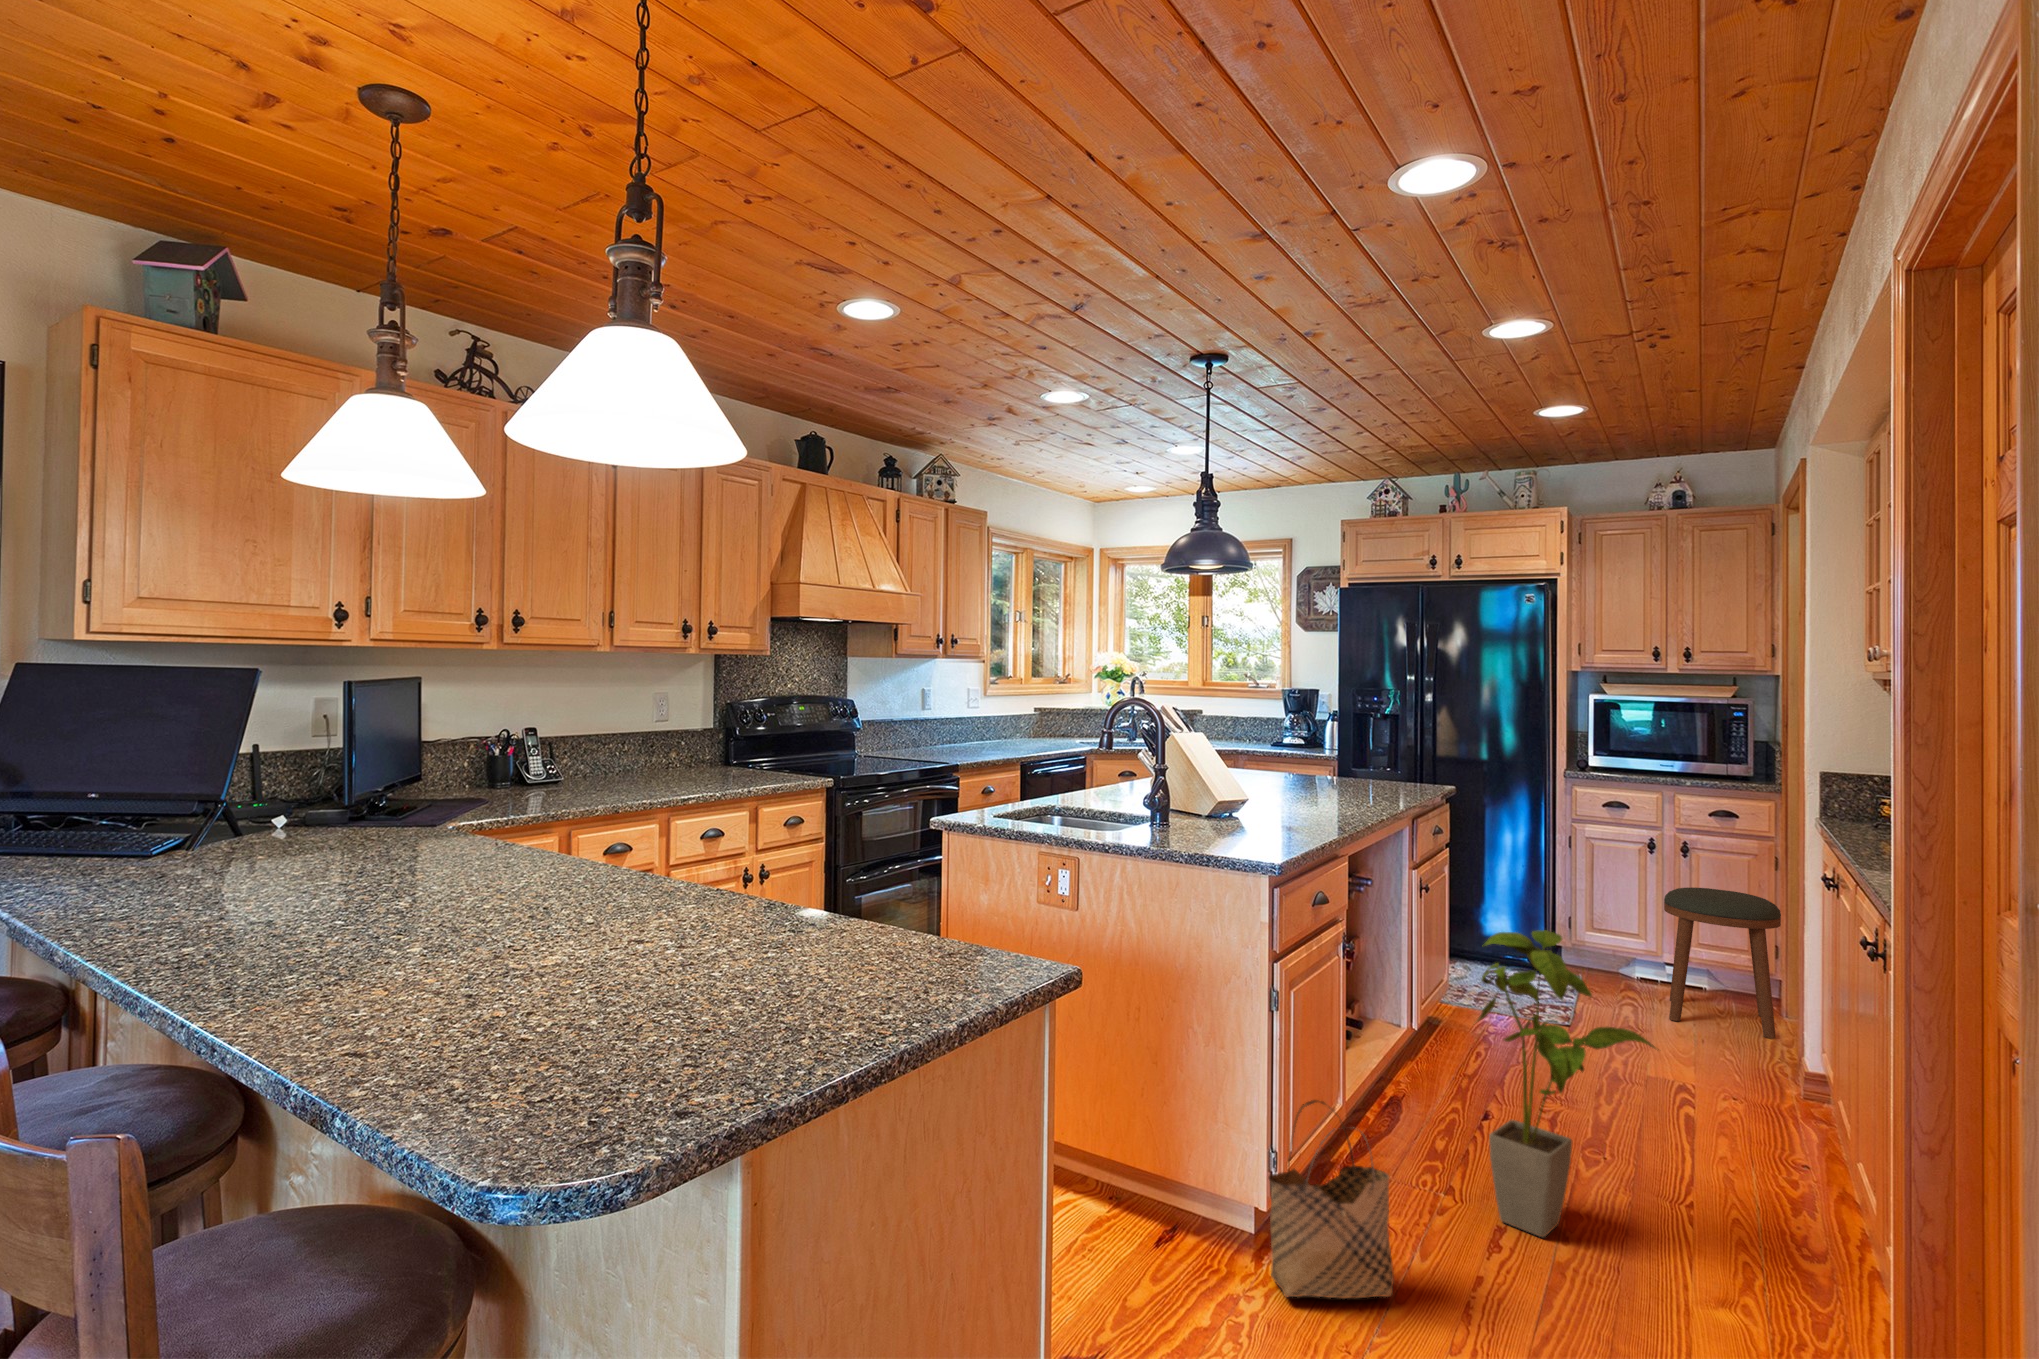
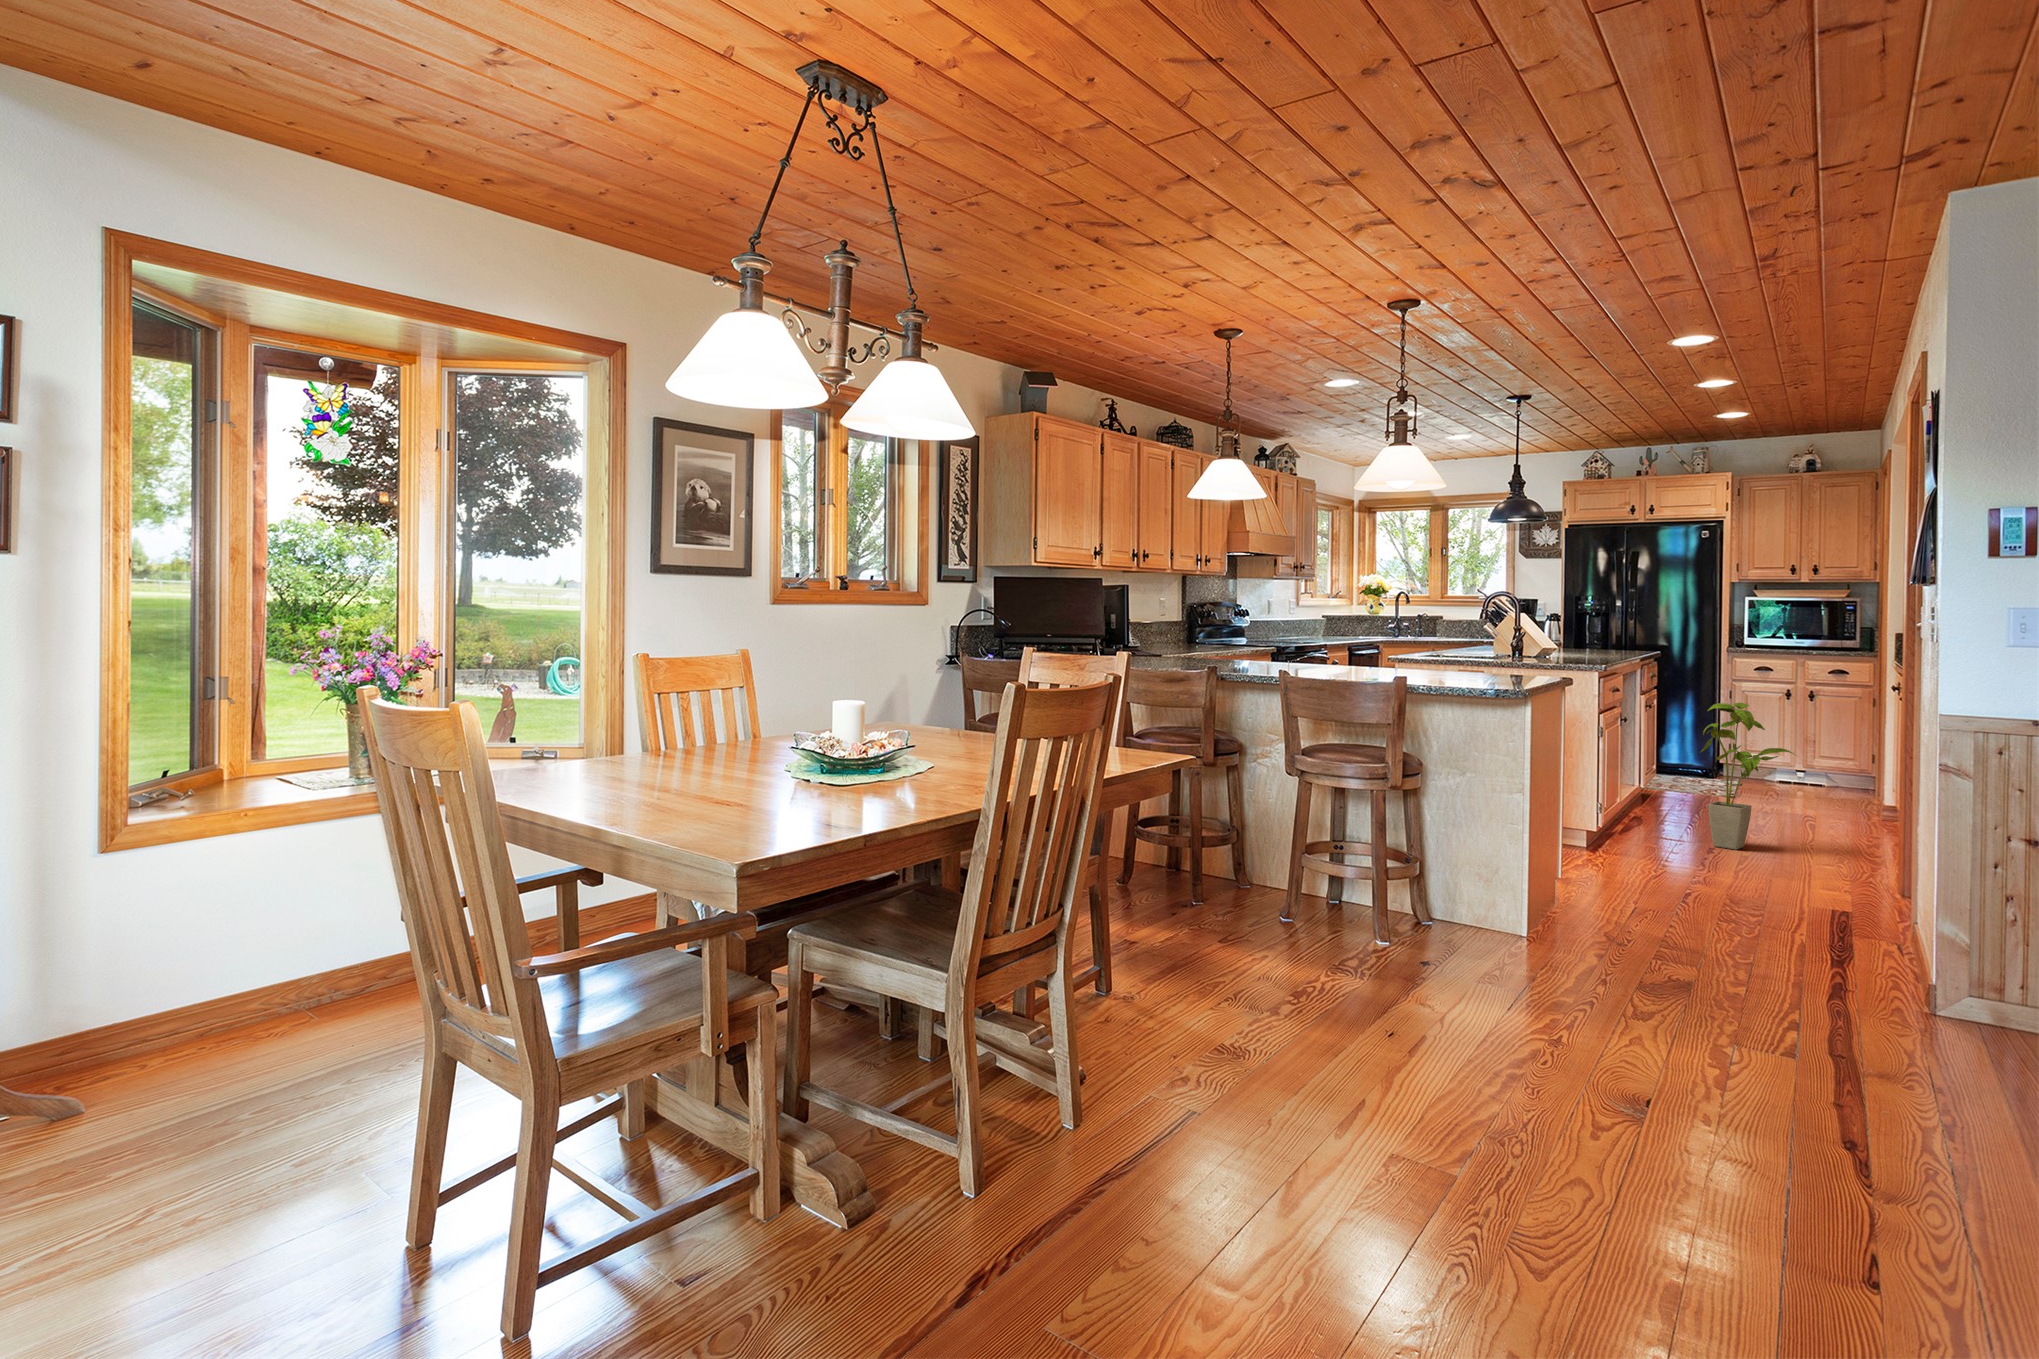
stool: present [1664,887,1781,1038] -> none [1796,716,1872,801]
woven basket: present [1269,1100,1394,1298] -> none [1609,778,1670,859]

